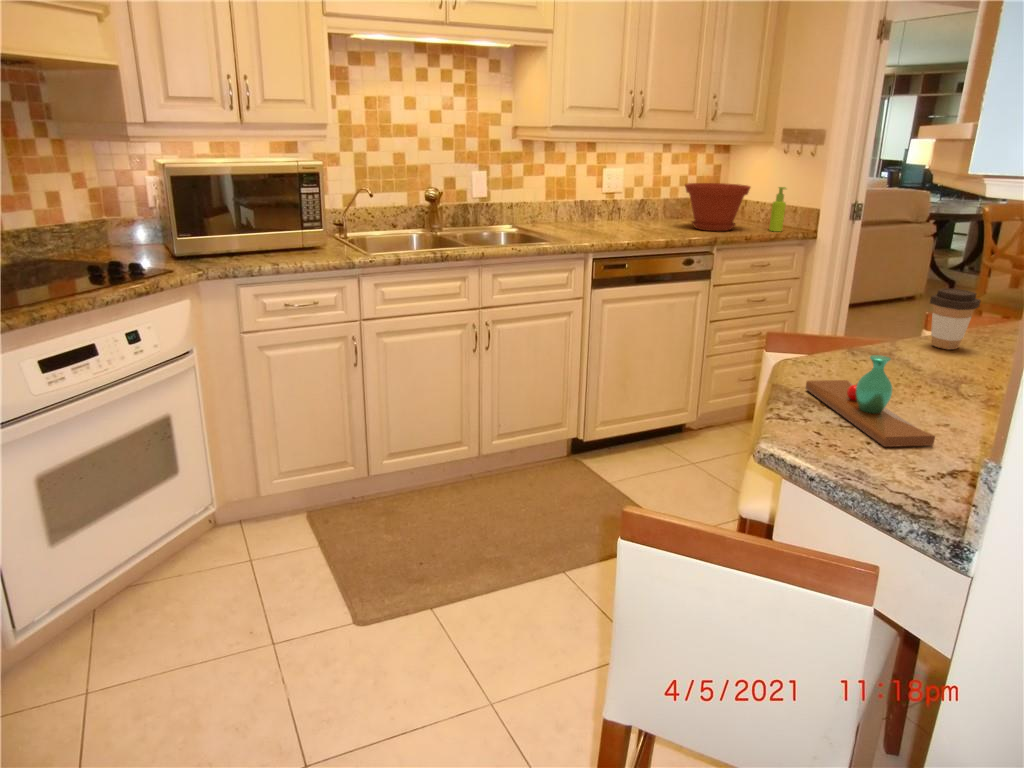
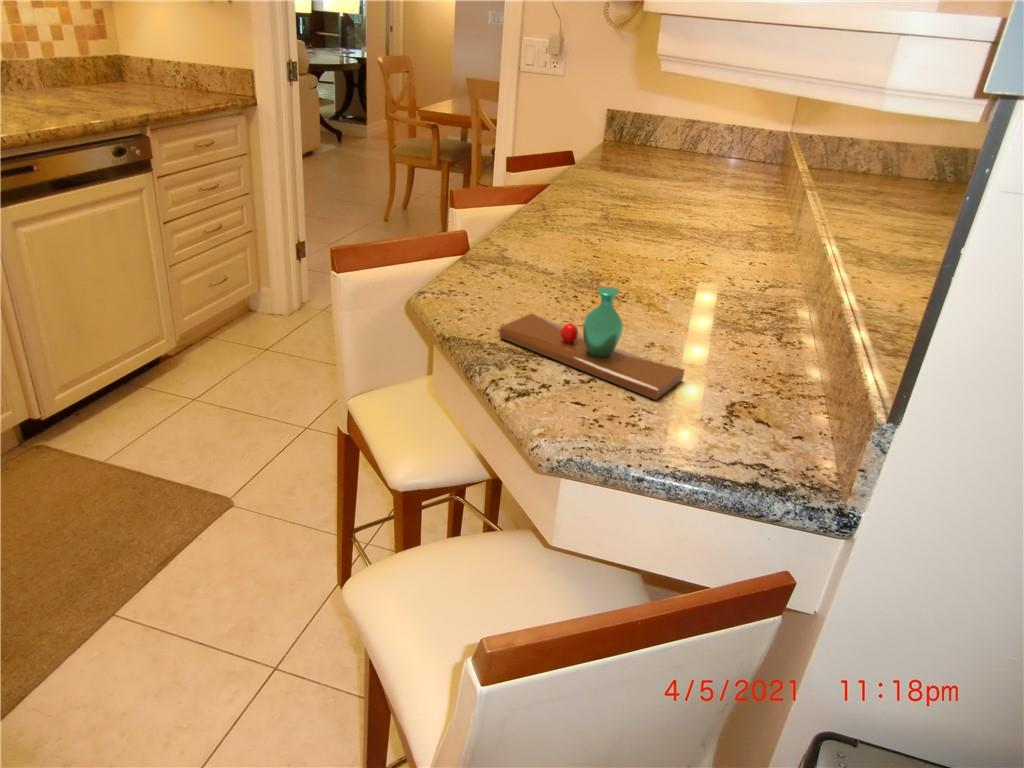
plant pot: present [685,183,750,231] -> none [69,35,166,103]
soap dispenser: present [769,187,786,231] -> none [196,42,217,100]
coffee cup: present [930,289,981,349] -> none [520,174,562,241]

